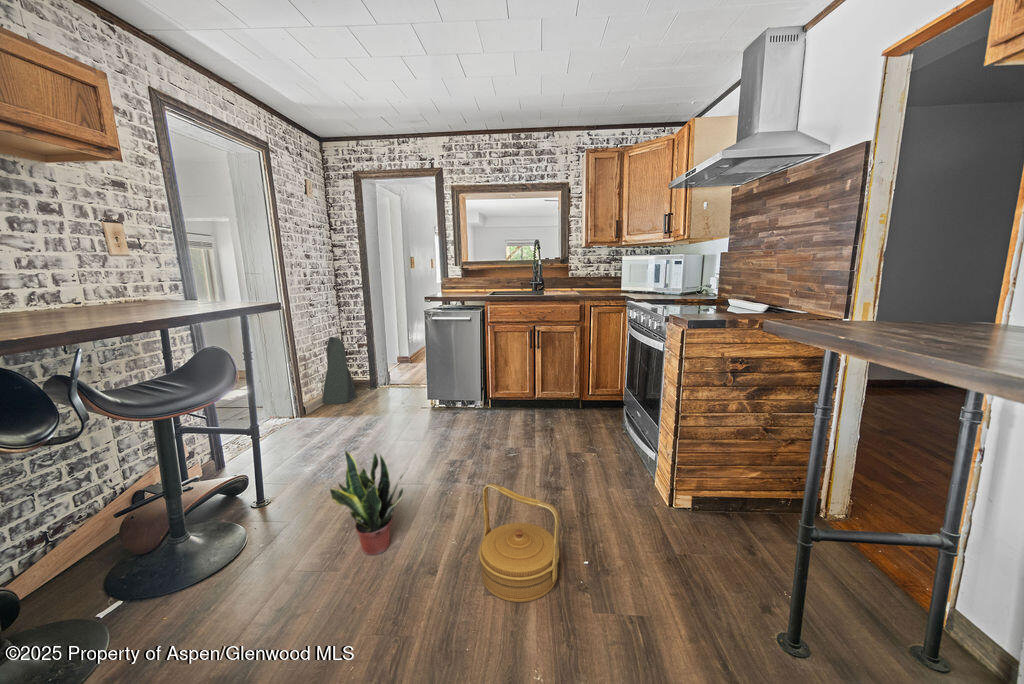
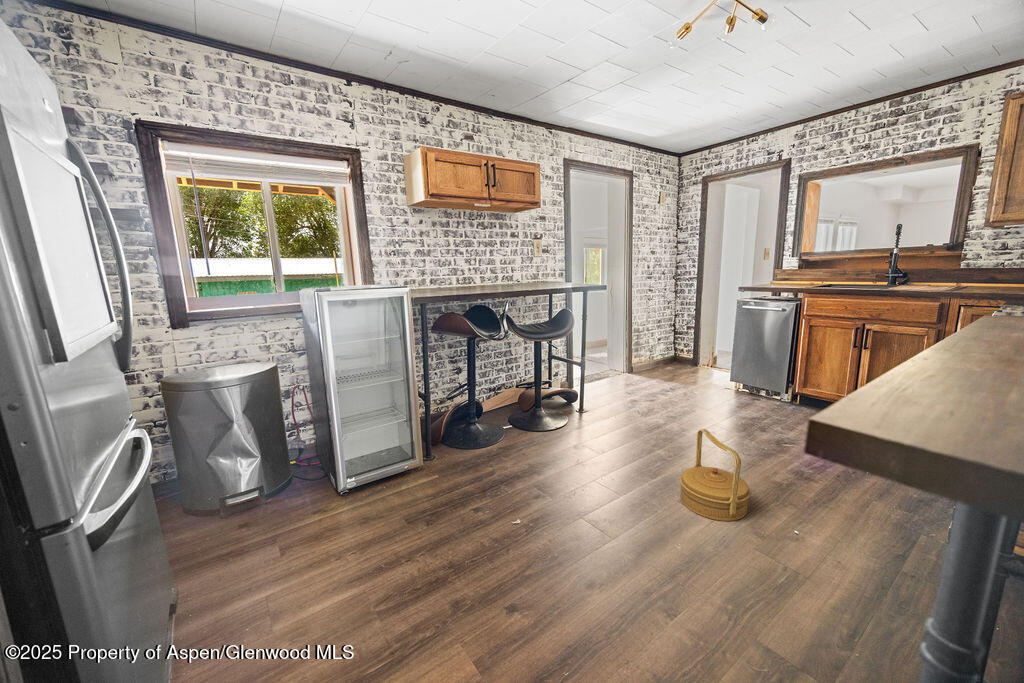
air purifier: present [323,337,357,404] -> none [648,317,676,371]
potted plant: present [330,451,408,555] -> none [600,382,657,455]

